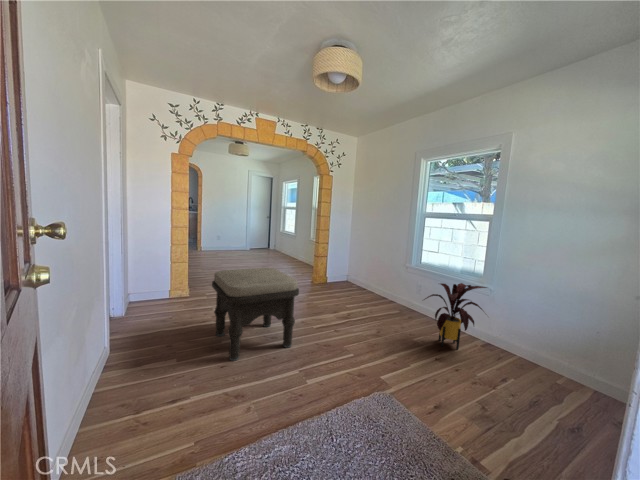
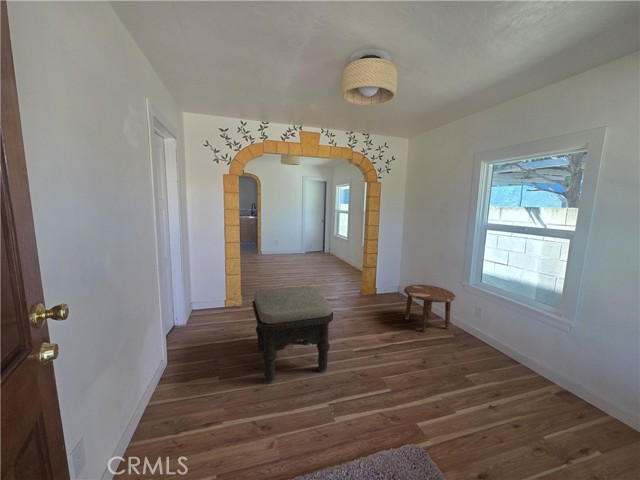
side table: none [357,271,401,312] -> present [404,285,456,332]
house plant: present [424,283,486,349] -> none [475,311,566,394]

